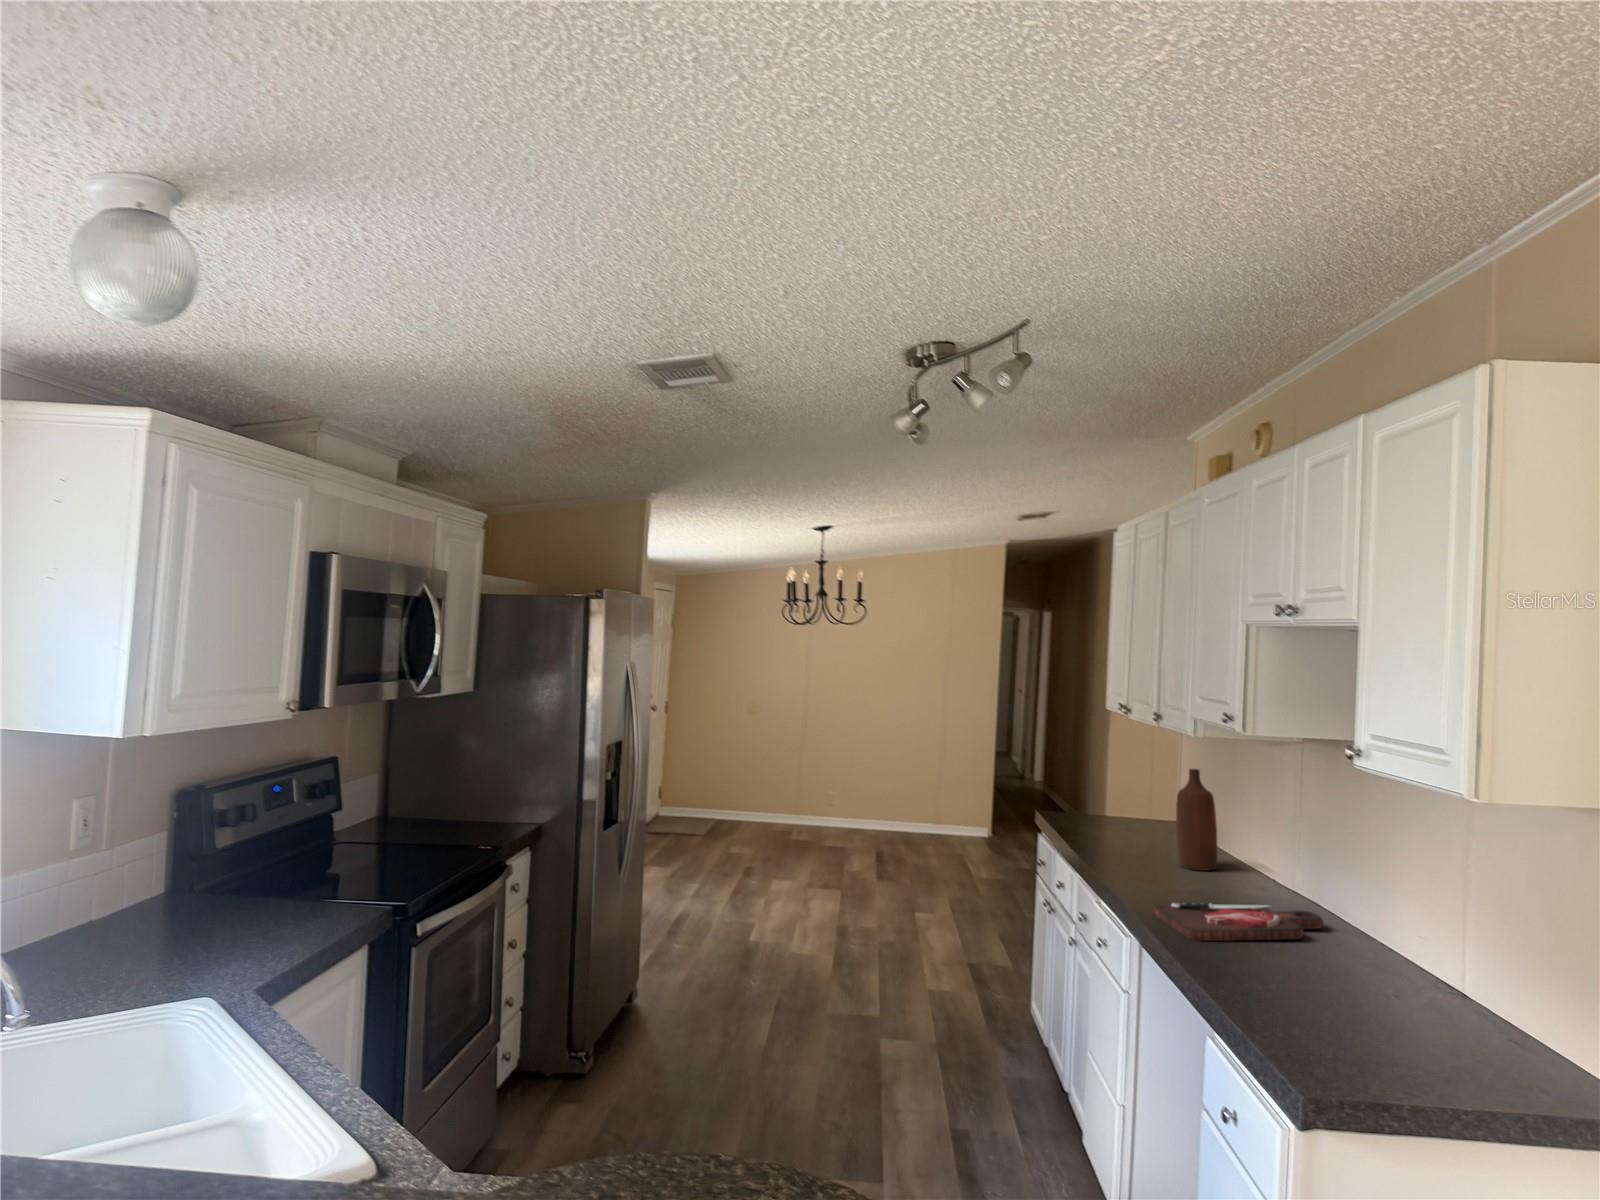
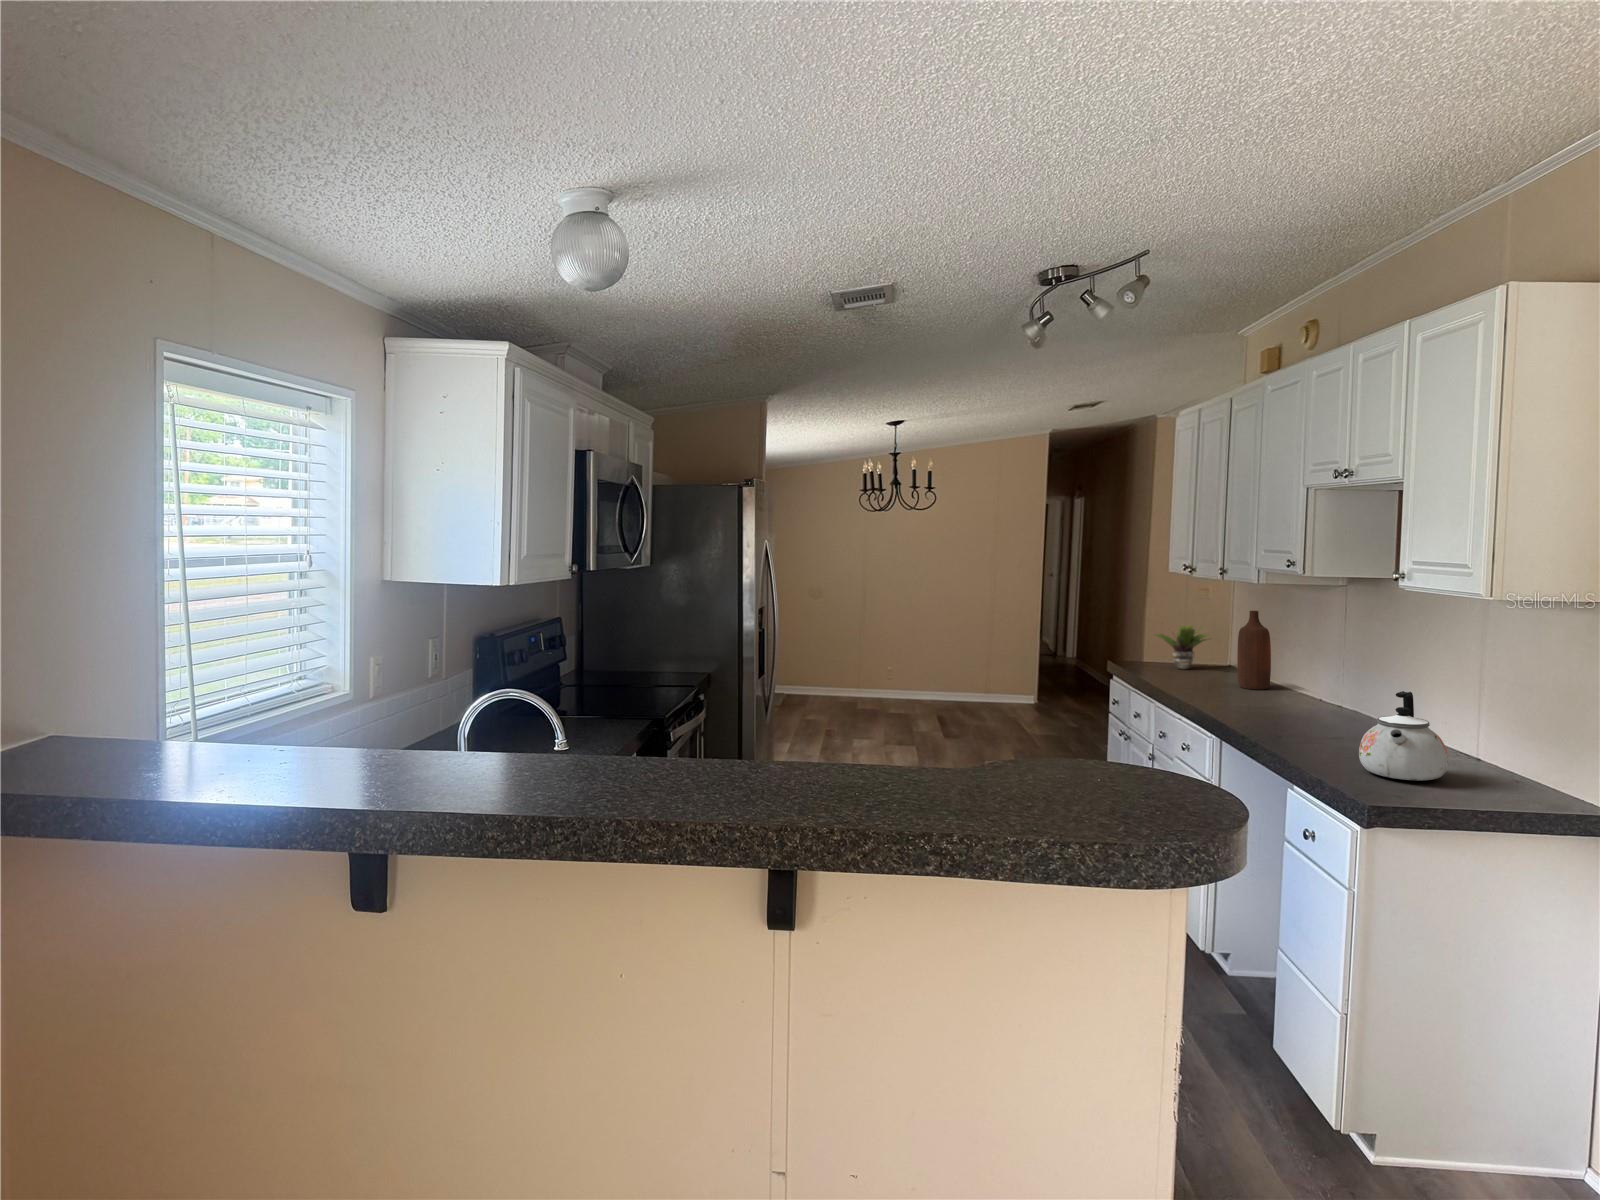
potted plant: none [1081,773,1151,834] -> present [1156,626,1207,670]
cutting board: present [1154,903,1323,941] -> none [1223,703,1356,726]
kettle: none [1328,925,1456,1073] -> present [1359,691,1448,781]

